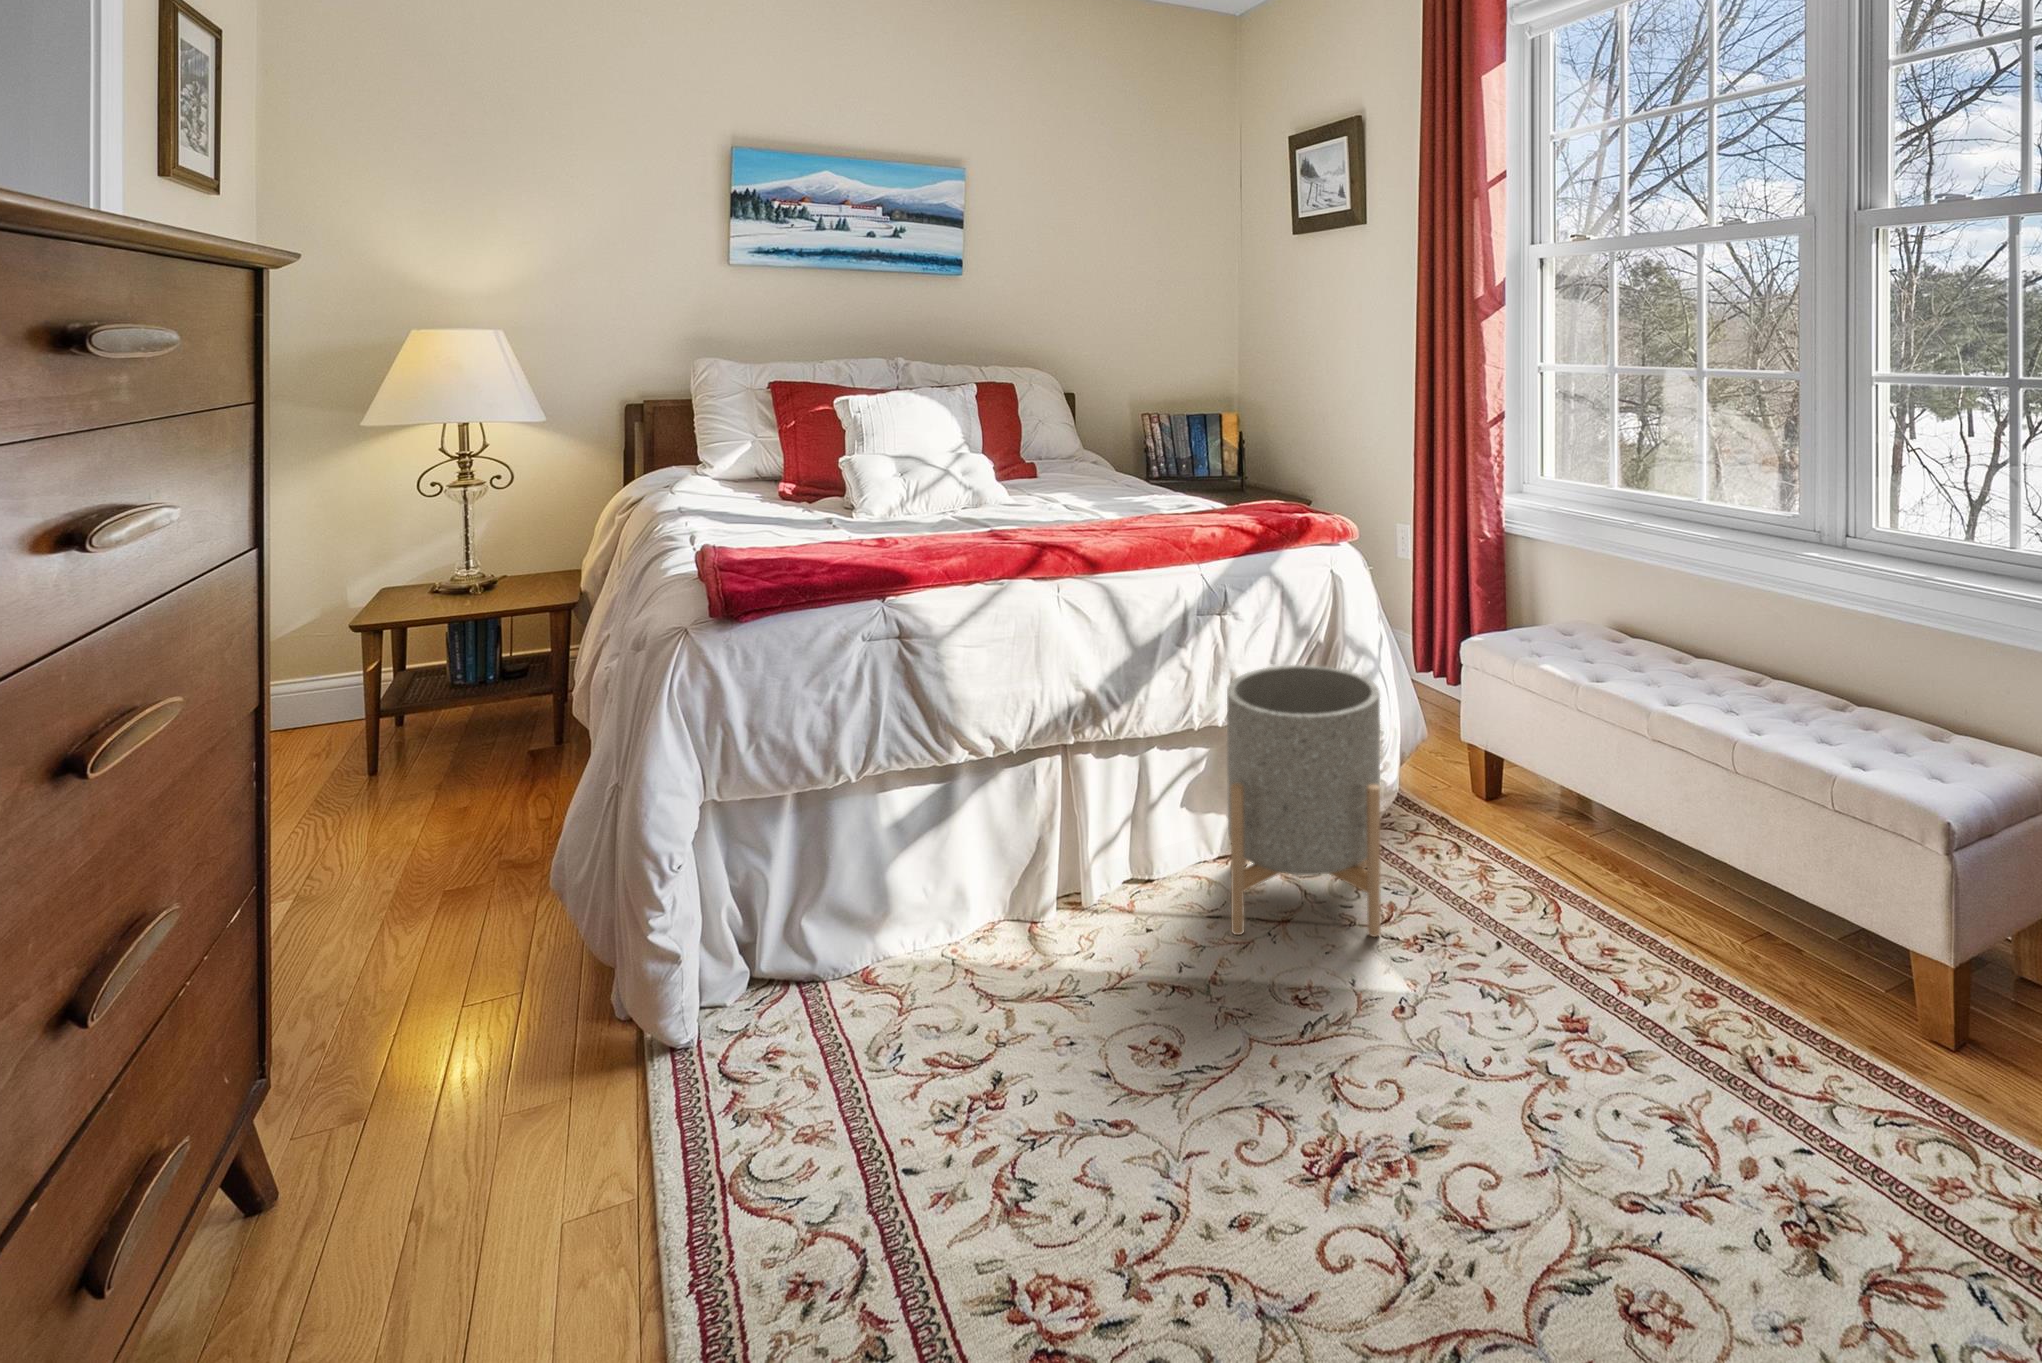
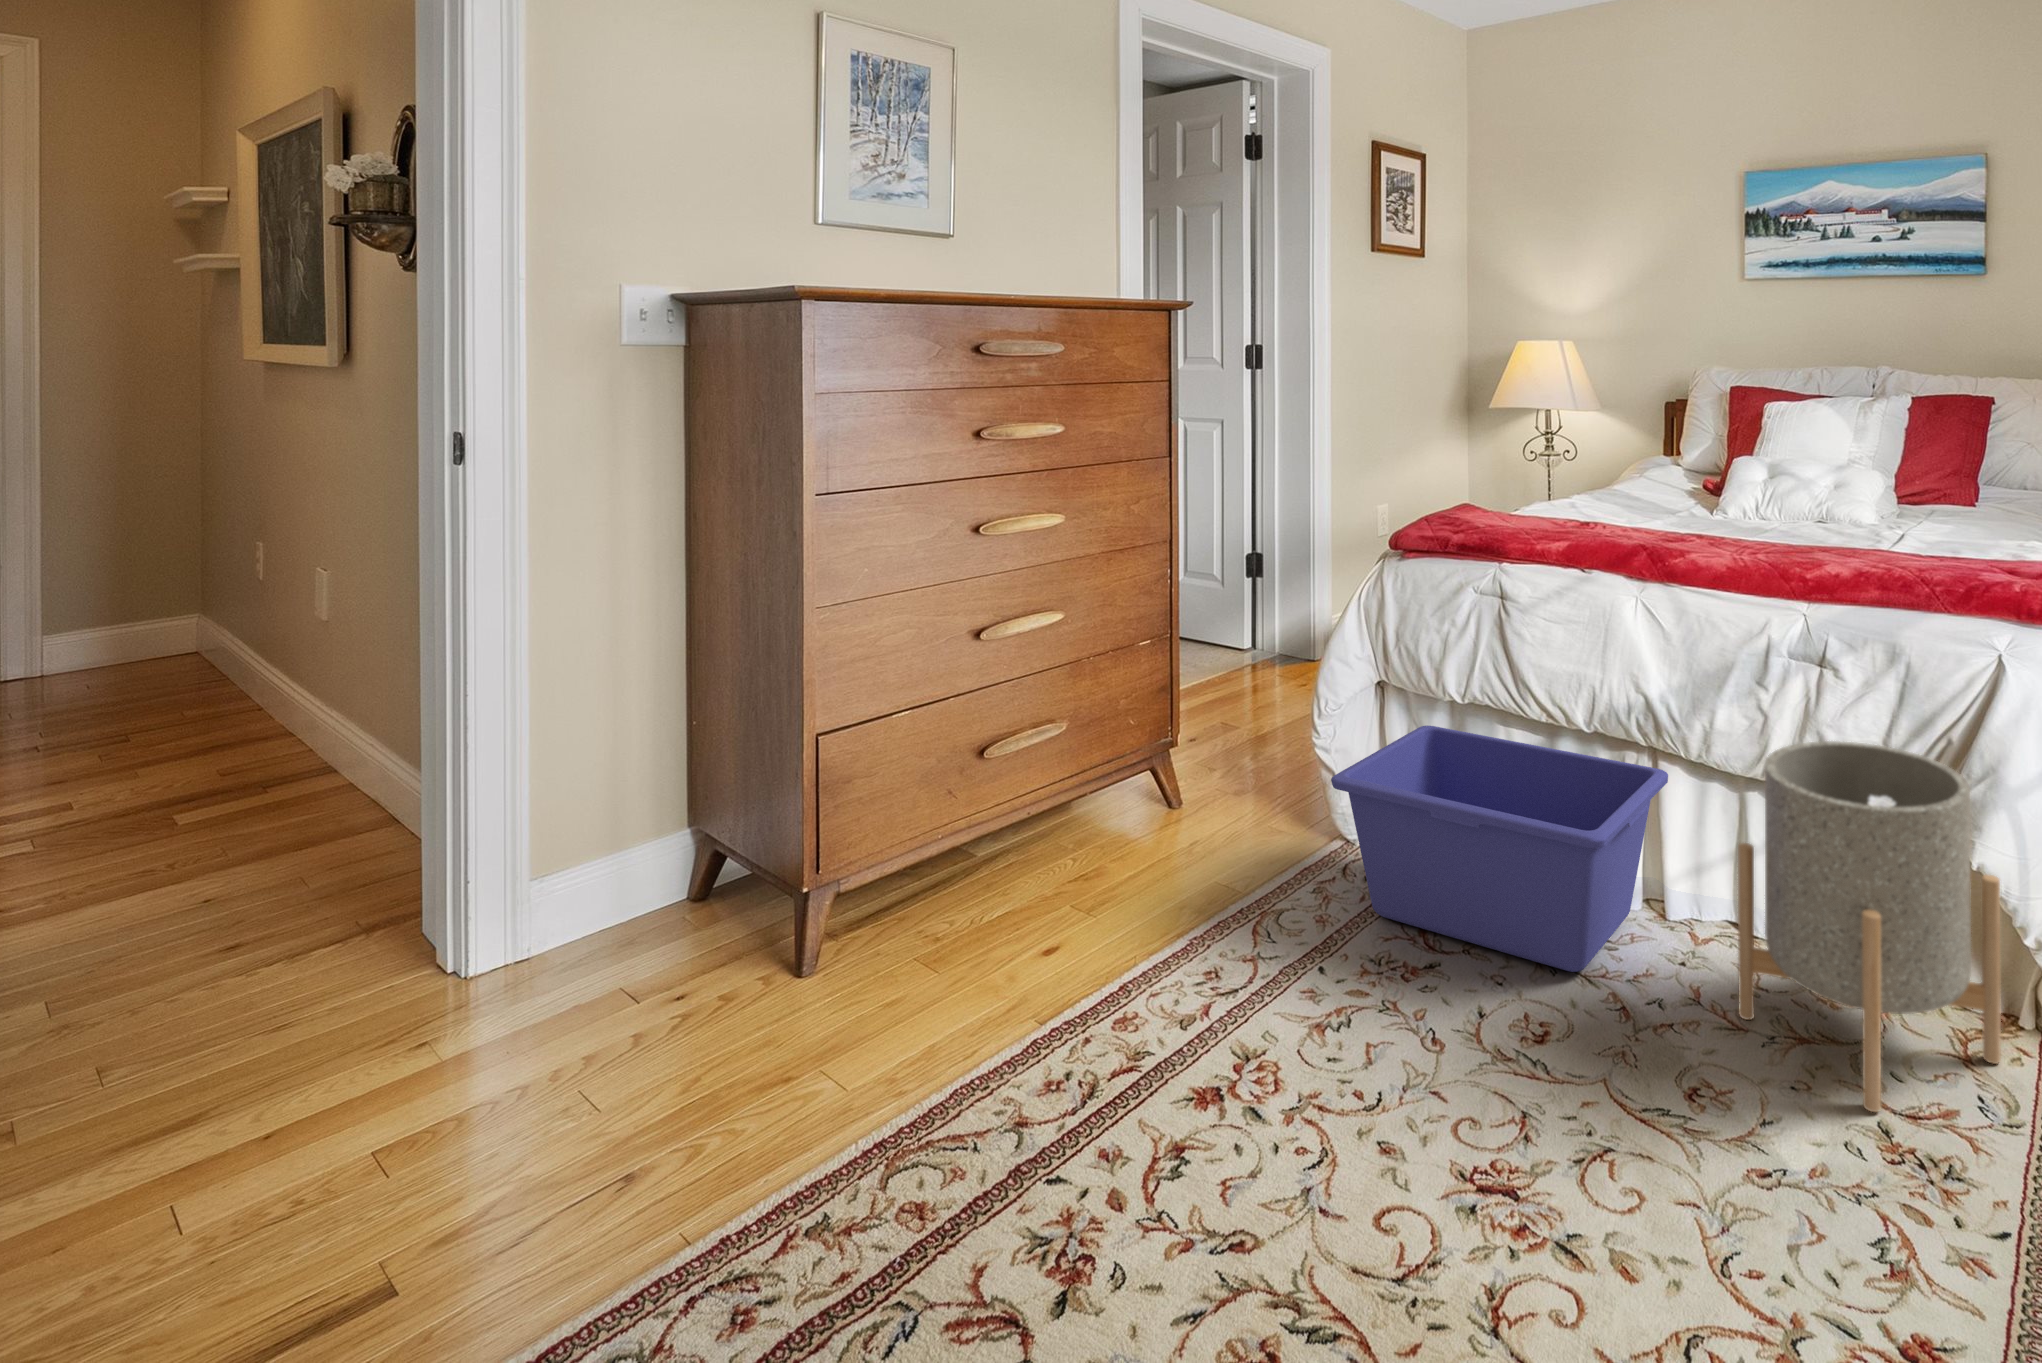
storage bin: none [787,763,1161,1065] -> present [1331,726,1668,972]

